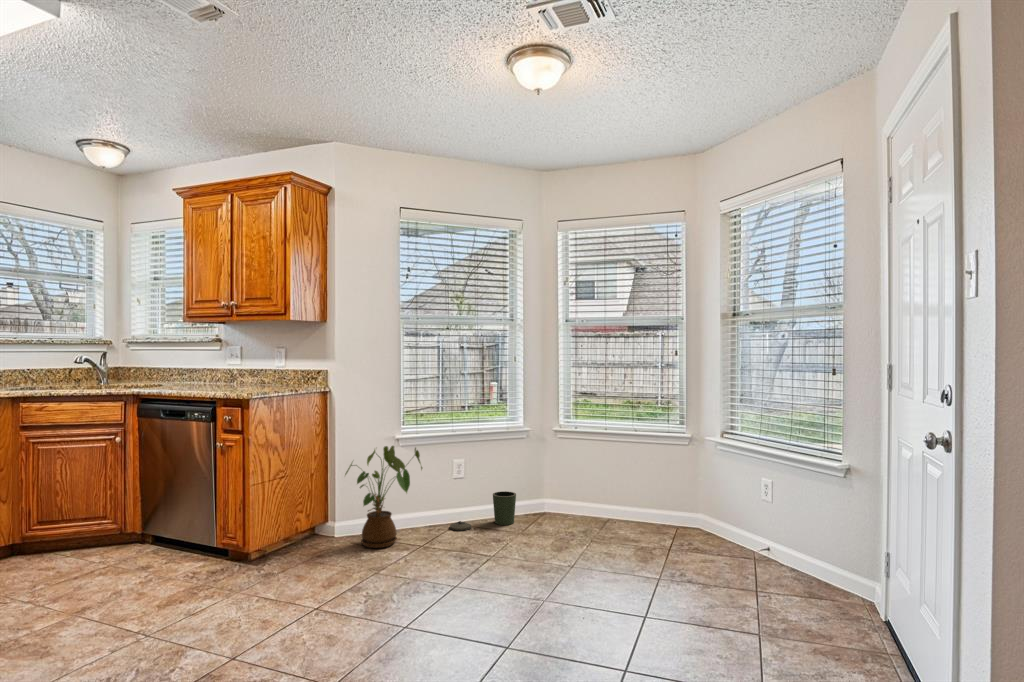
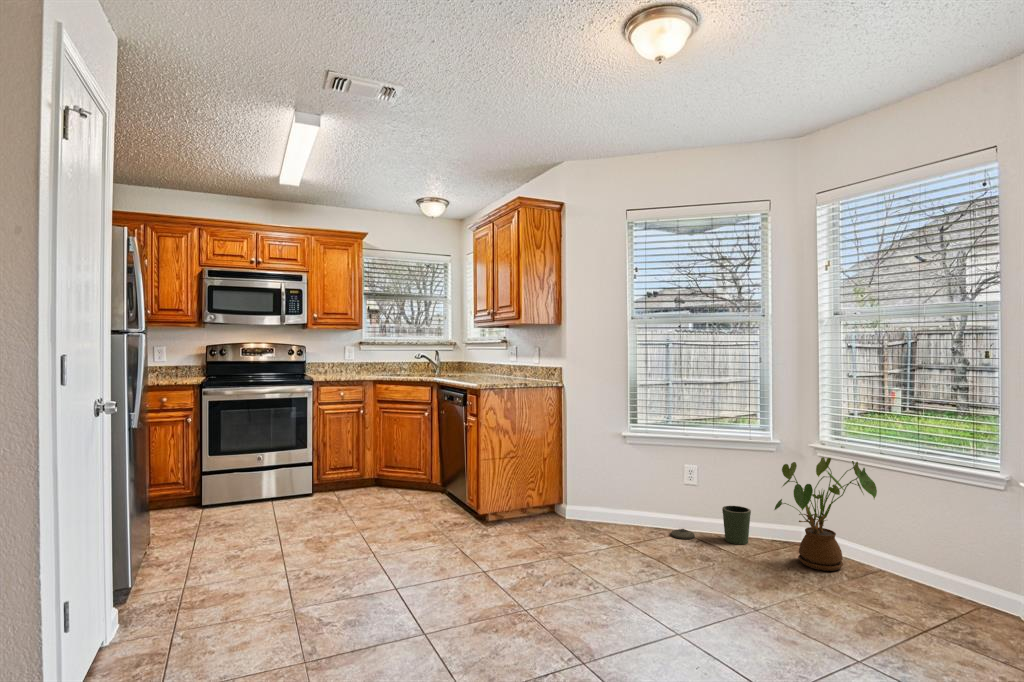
house plant: present [345,446,422,548] -> present [774,457,877,571]

